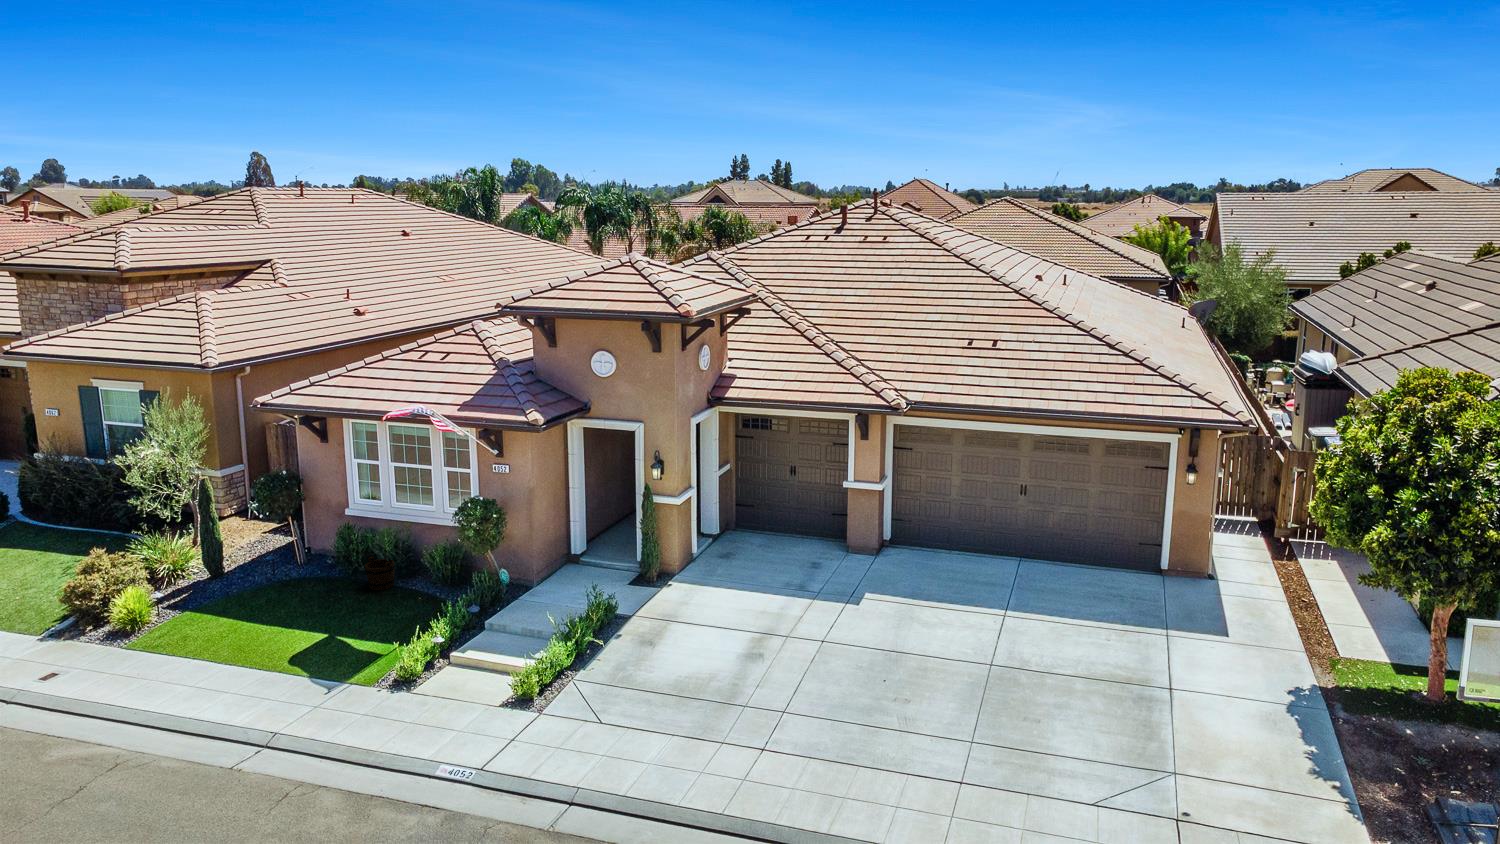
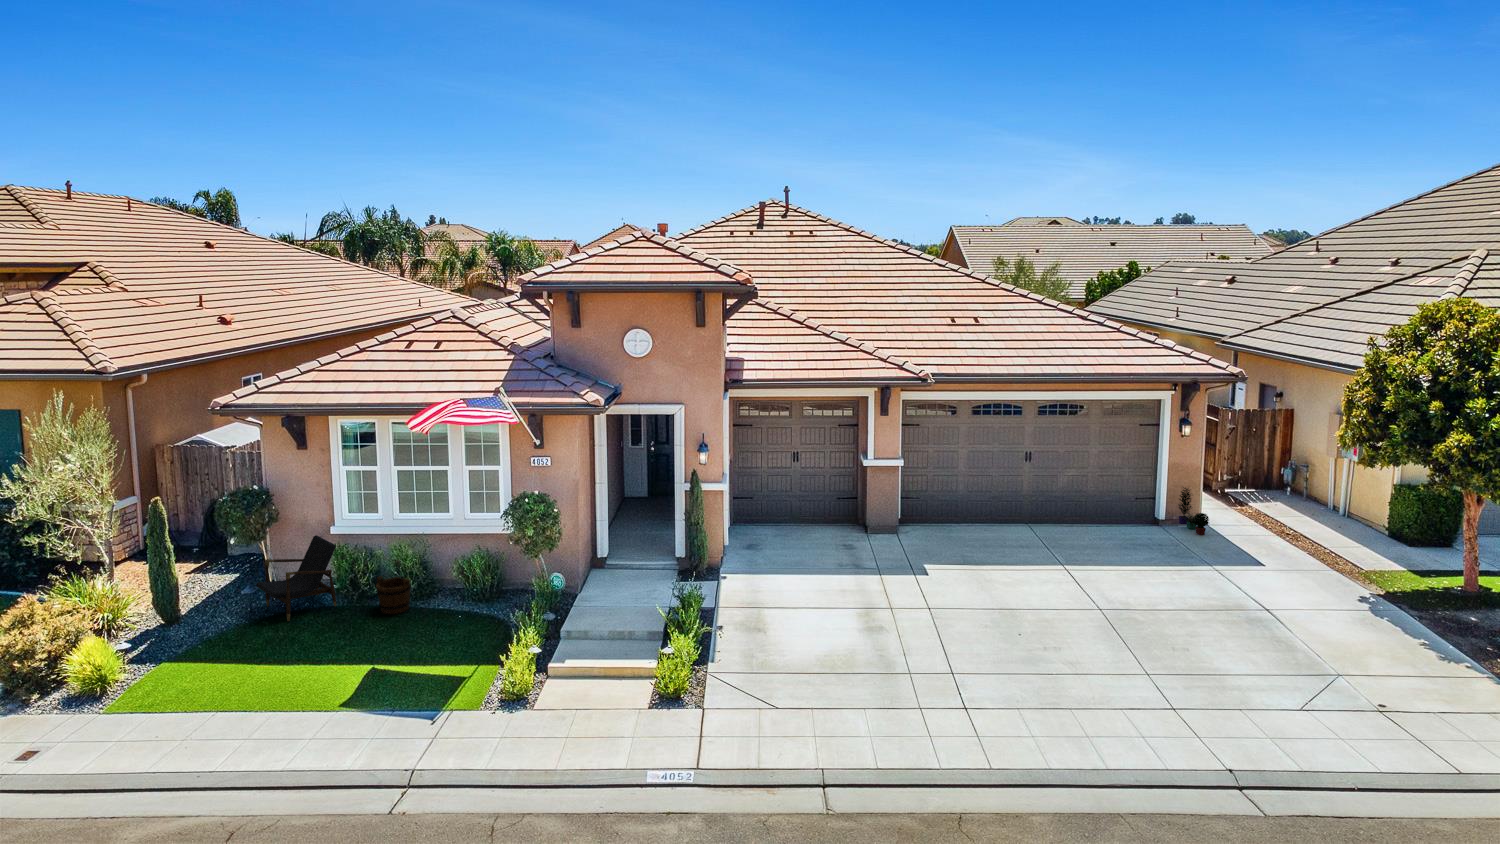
lounge chair: none [284,516,342,587] -> present [256,535,336,621]
potted plant: none [1203,541,1227,599] -> present [1178,487,1209,535]

